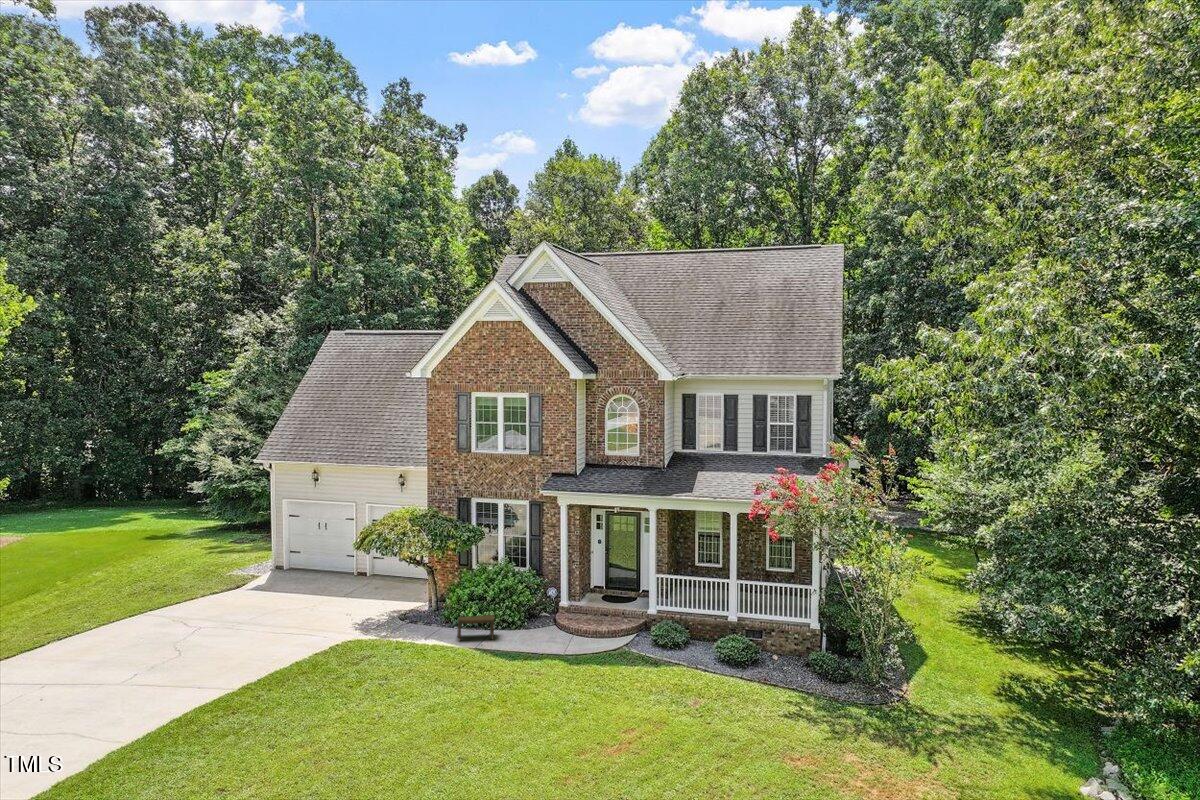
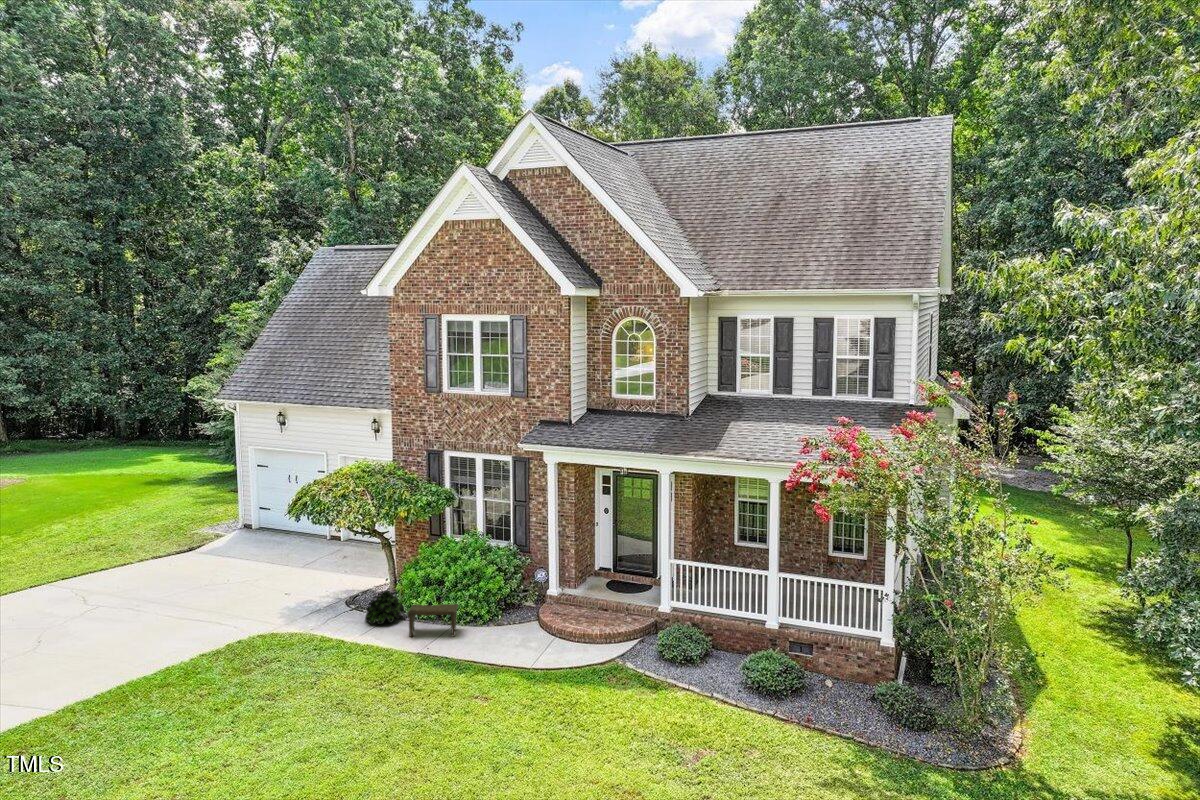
potted plant: none [419,607,450,634] -> present [365,591,405,625]

